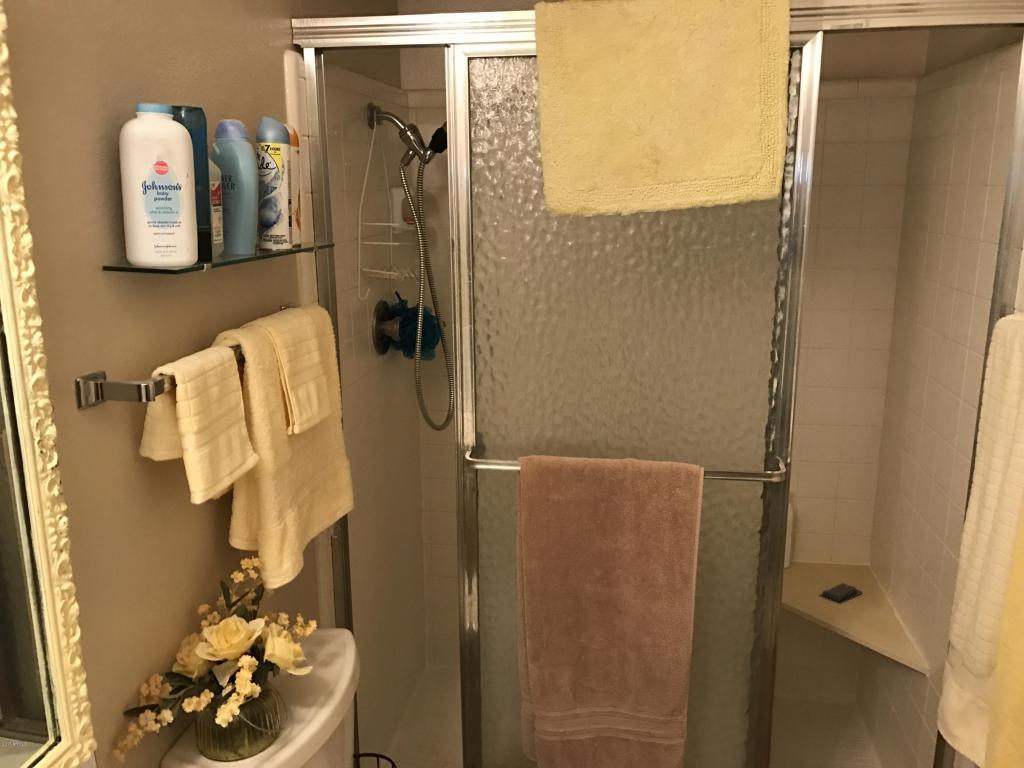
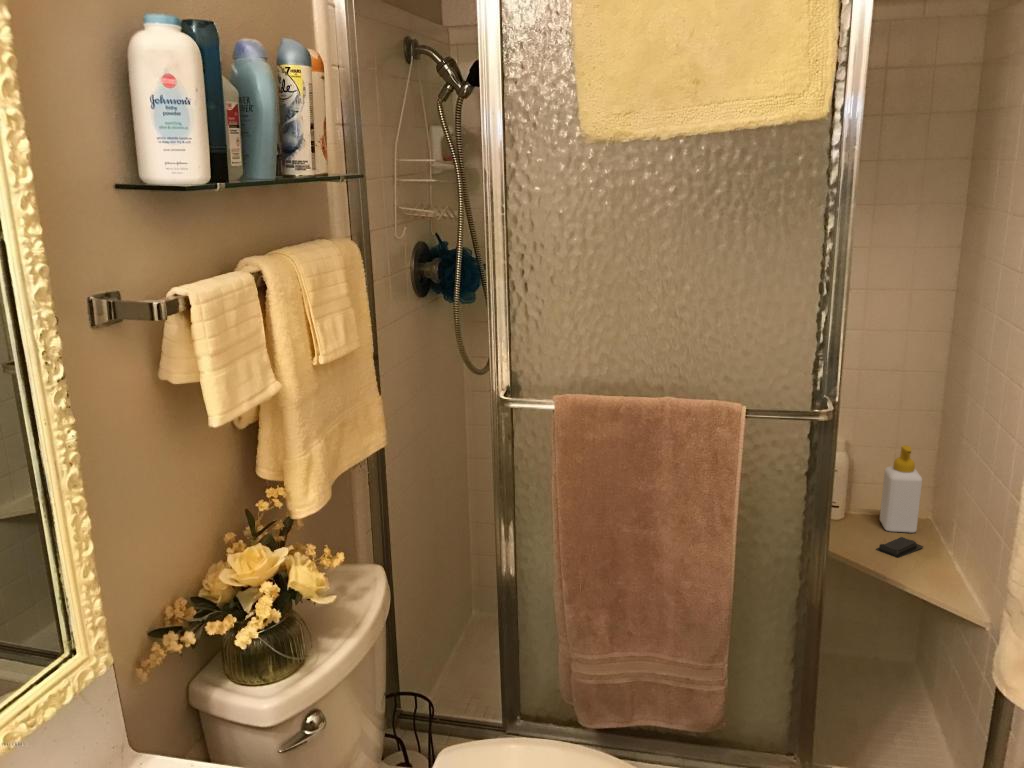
soap bottle: none [821,495,860,578] -> present [880,445,922,533]

